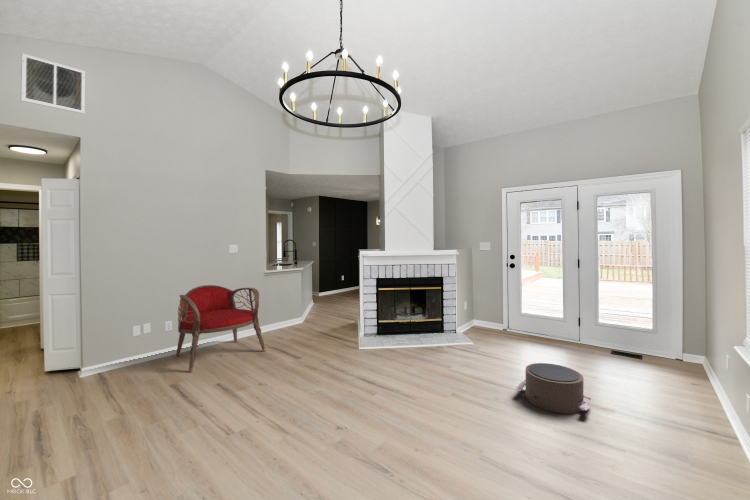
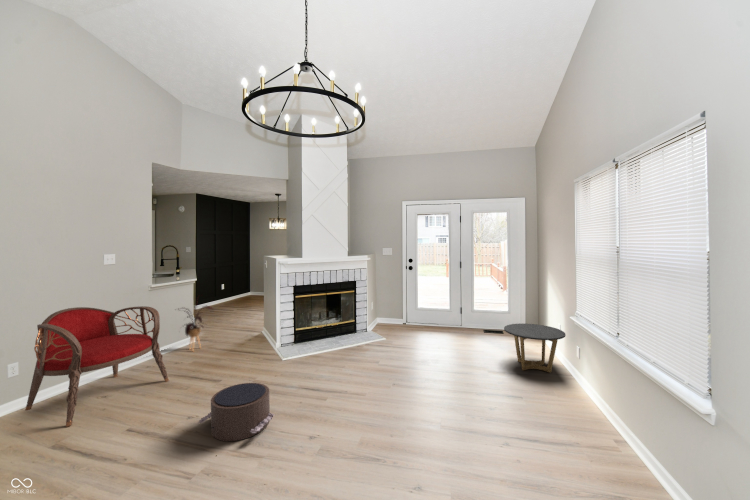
house plant: none [282,282,311,331] -> present [185,306,212,350]
side table: none [618,344,724,421] -> present [504,324,566,372]
pouf: present [515,363,591,414] -> present [198,383,274,441]

